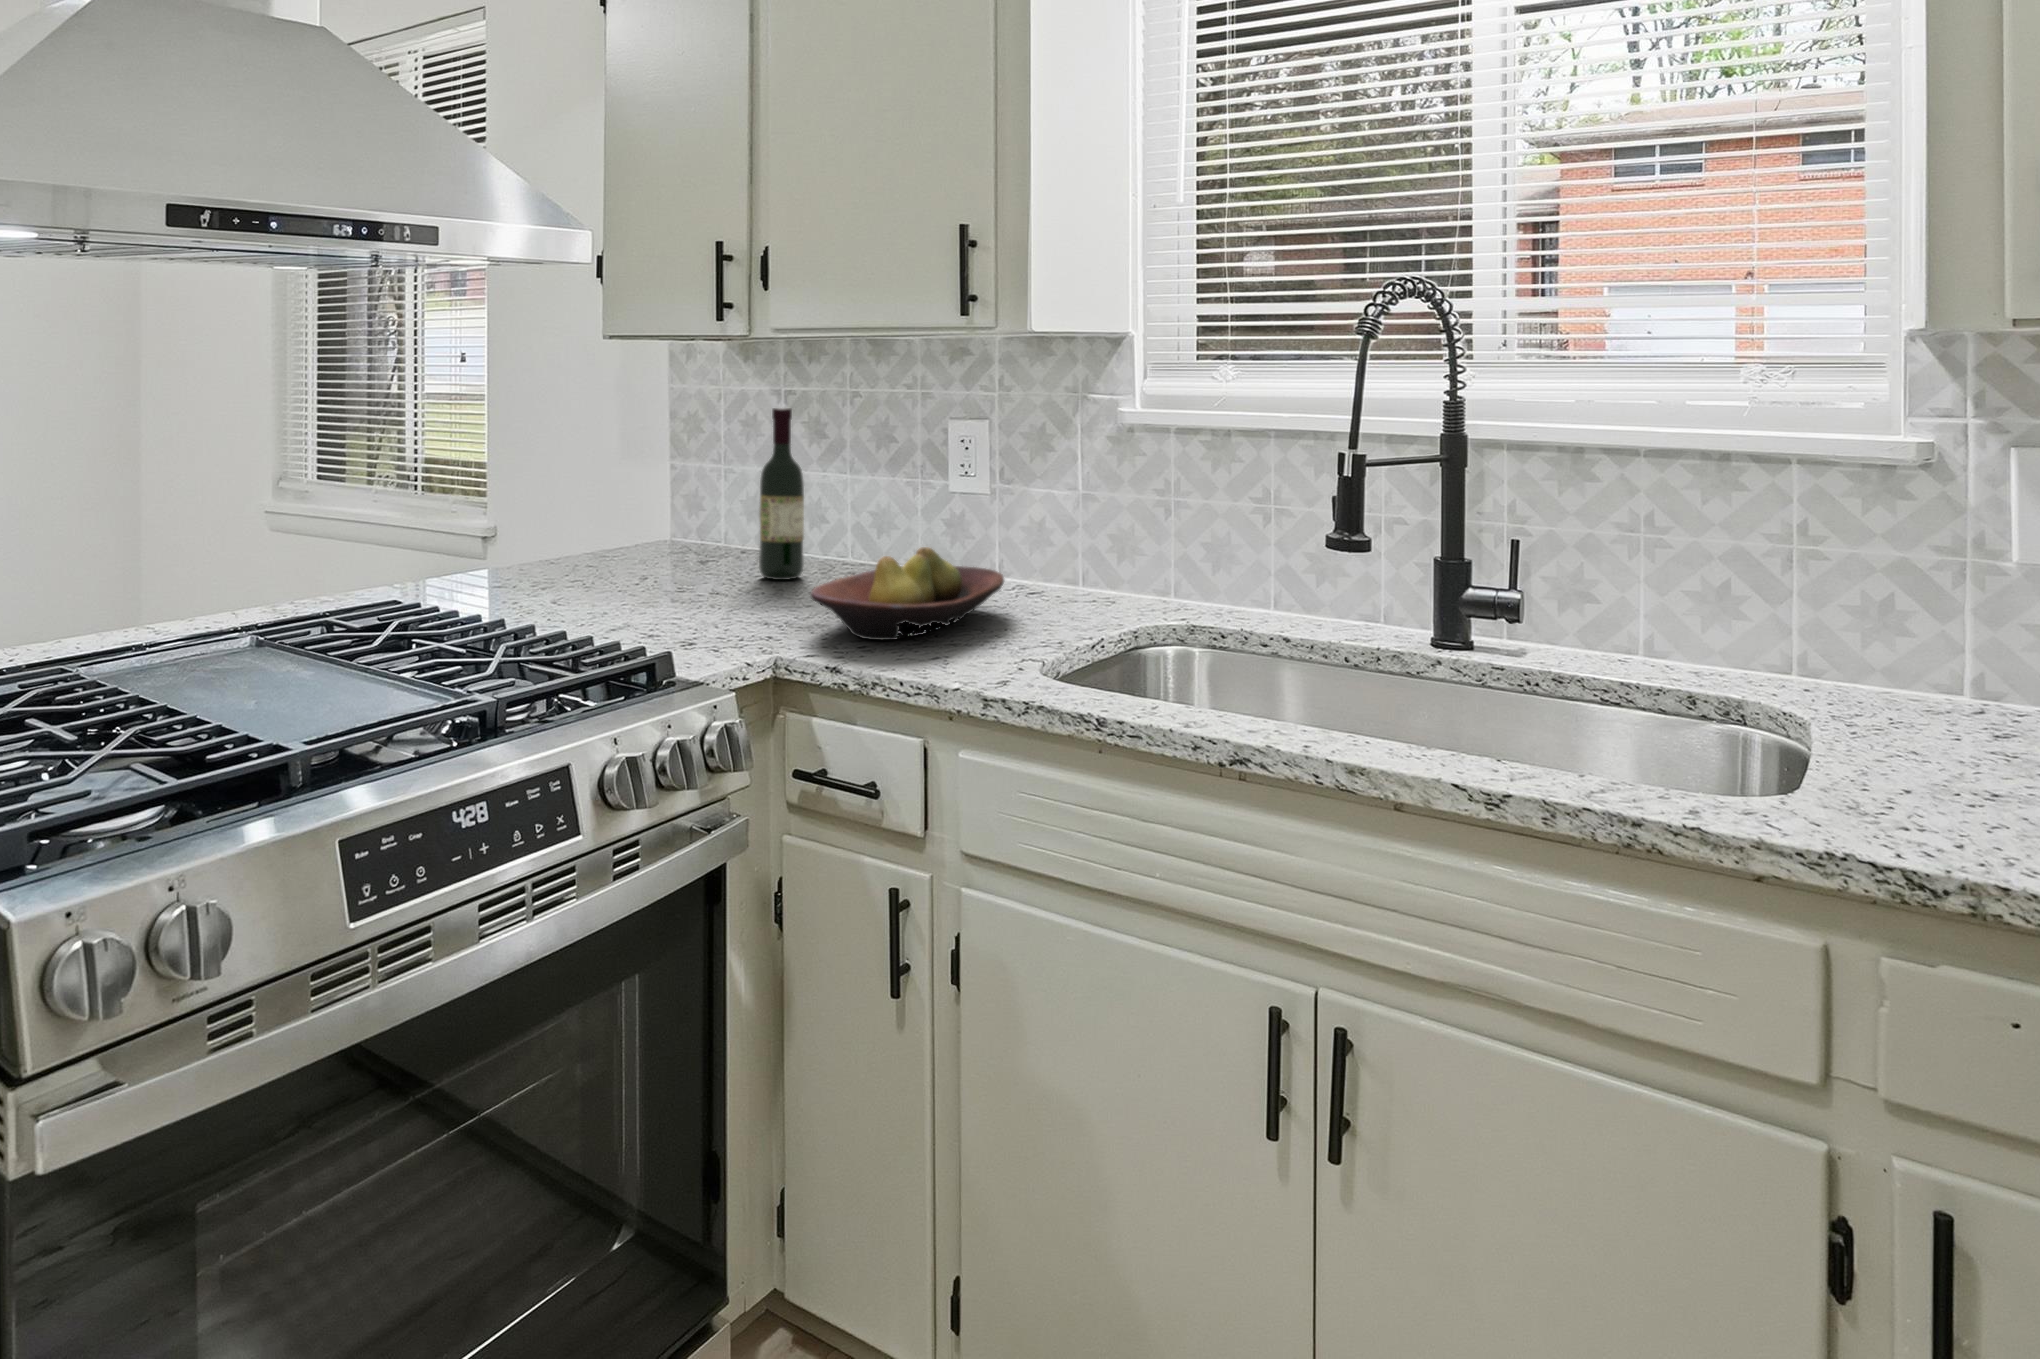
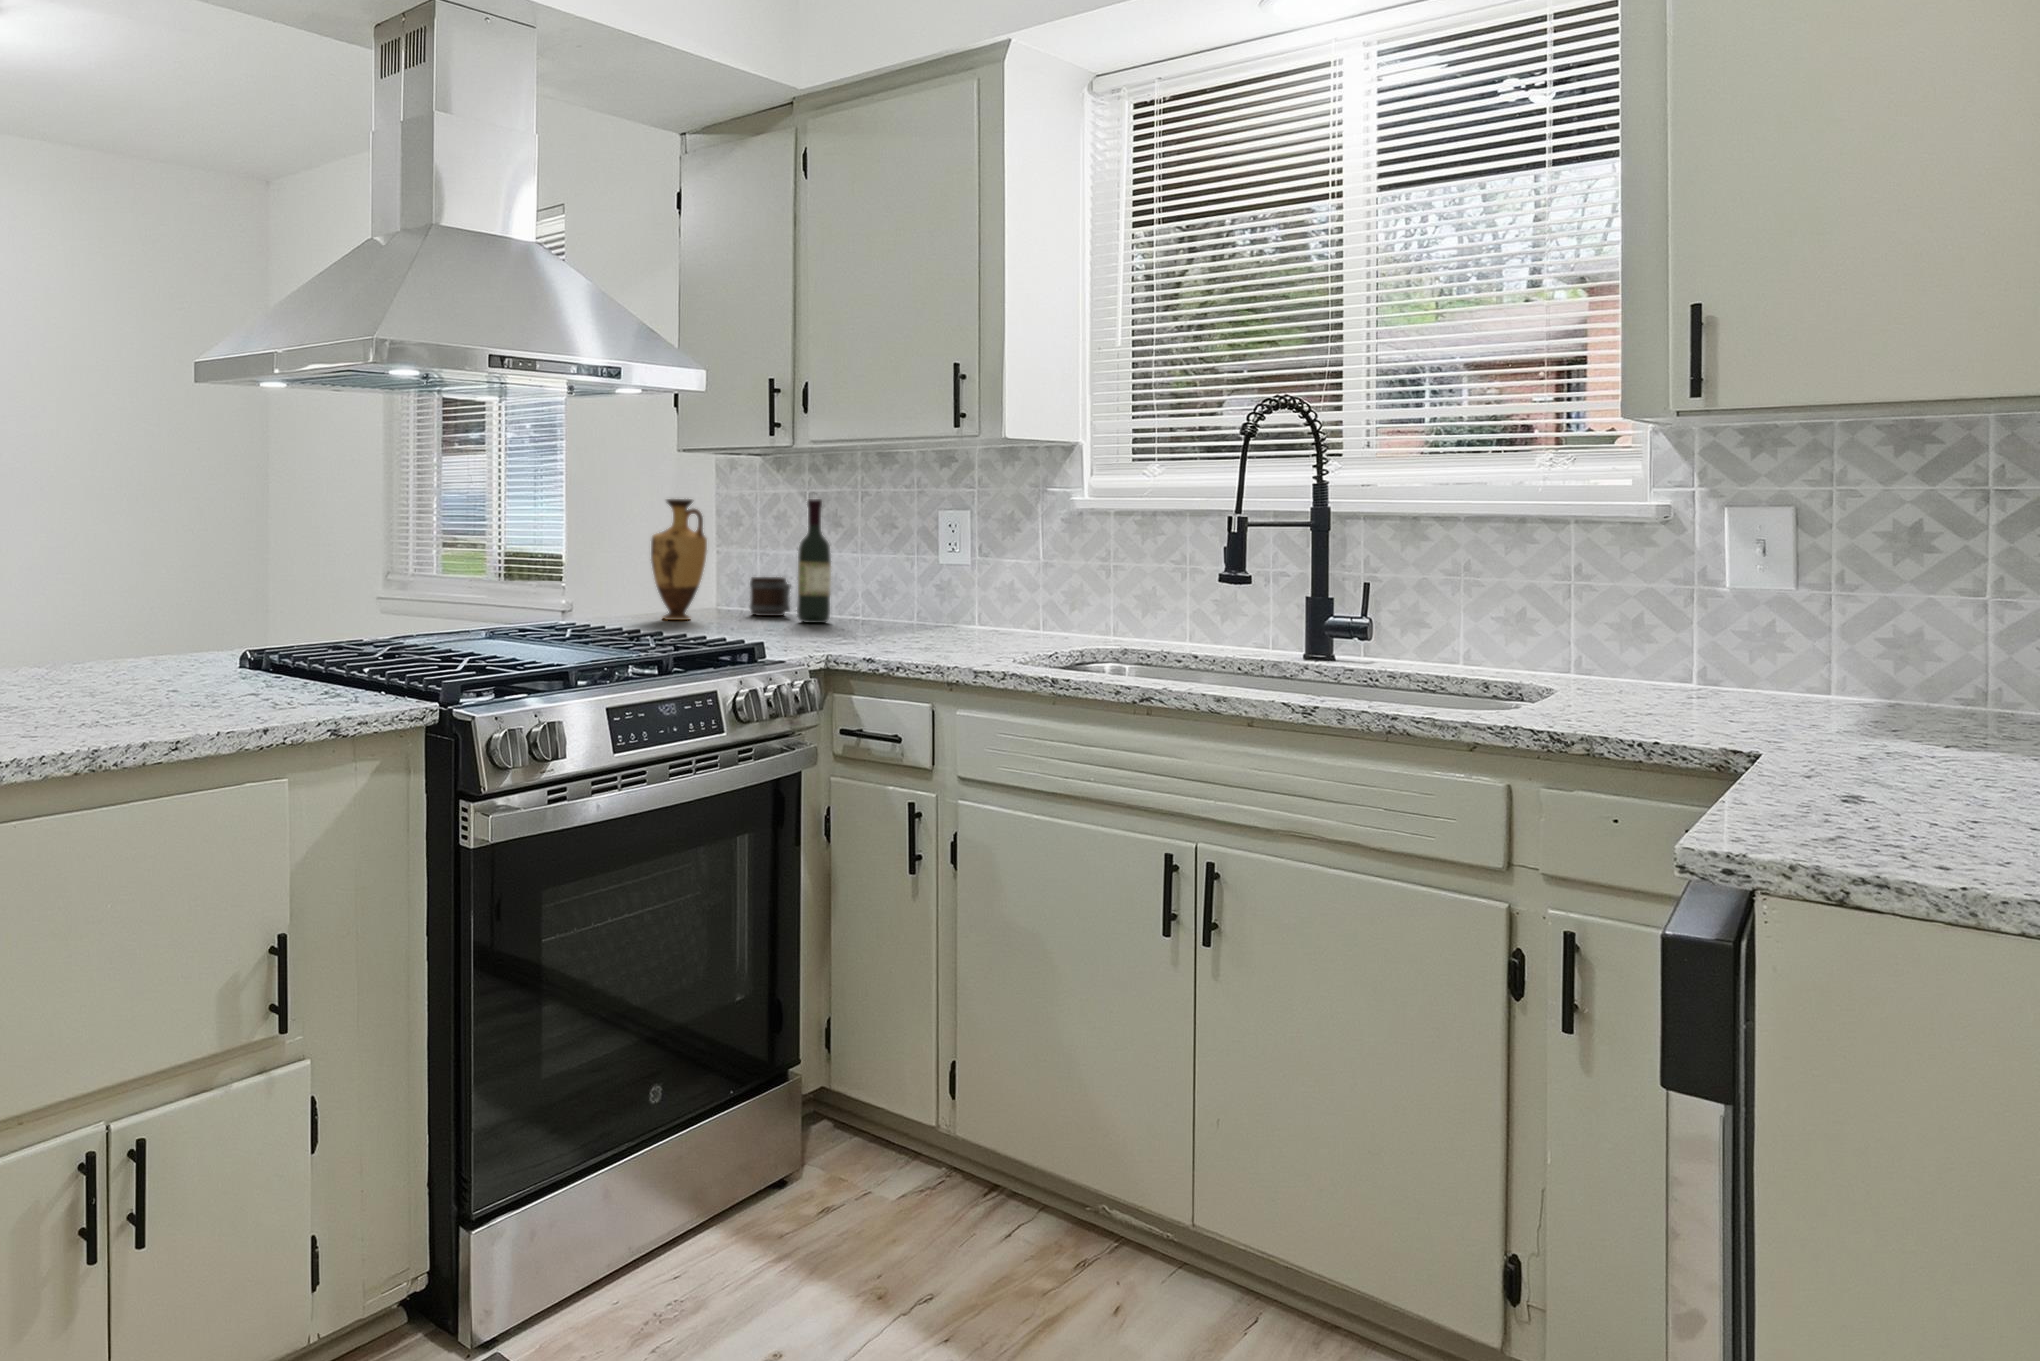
vase: none [558,407,636,578] -> present [651,499,707,620]
mug: none [701,508,754,564] -> present [750,577,791,616]
fruit bowl: present [810,547,1004,640] -> none [847,591,985,647]

